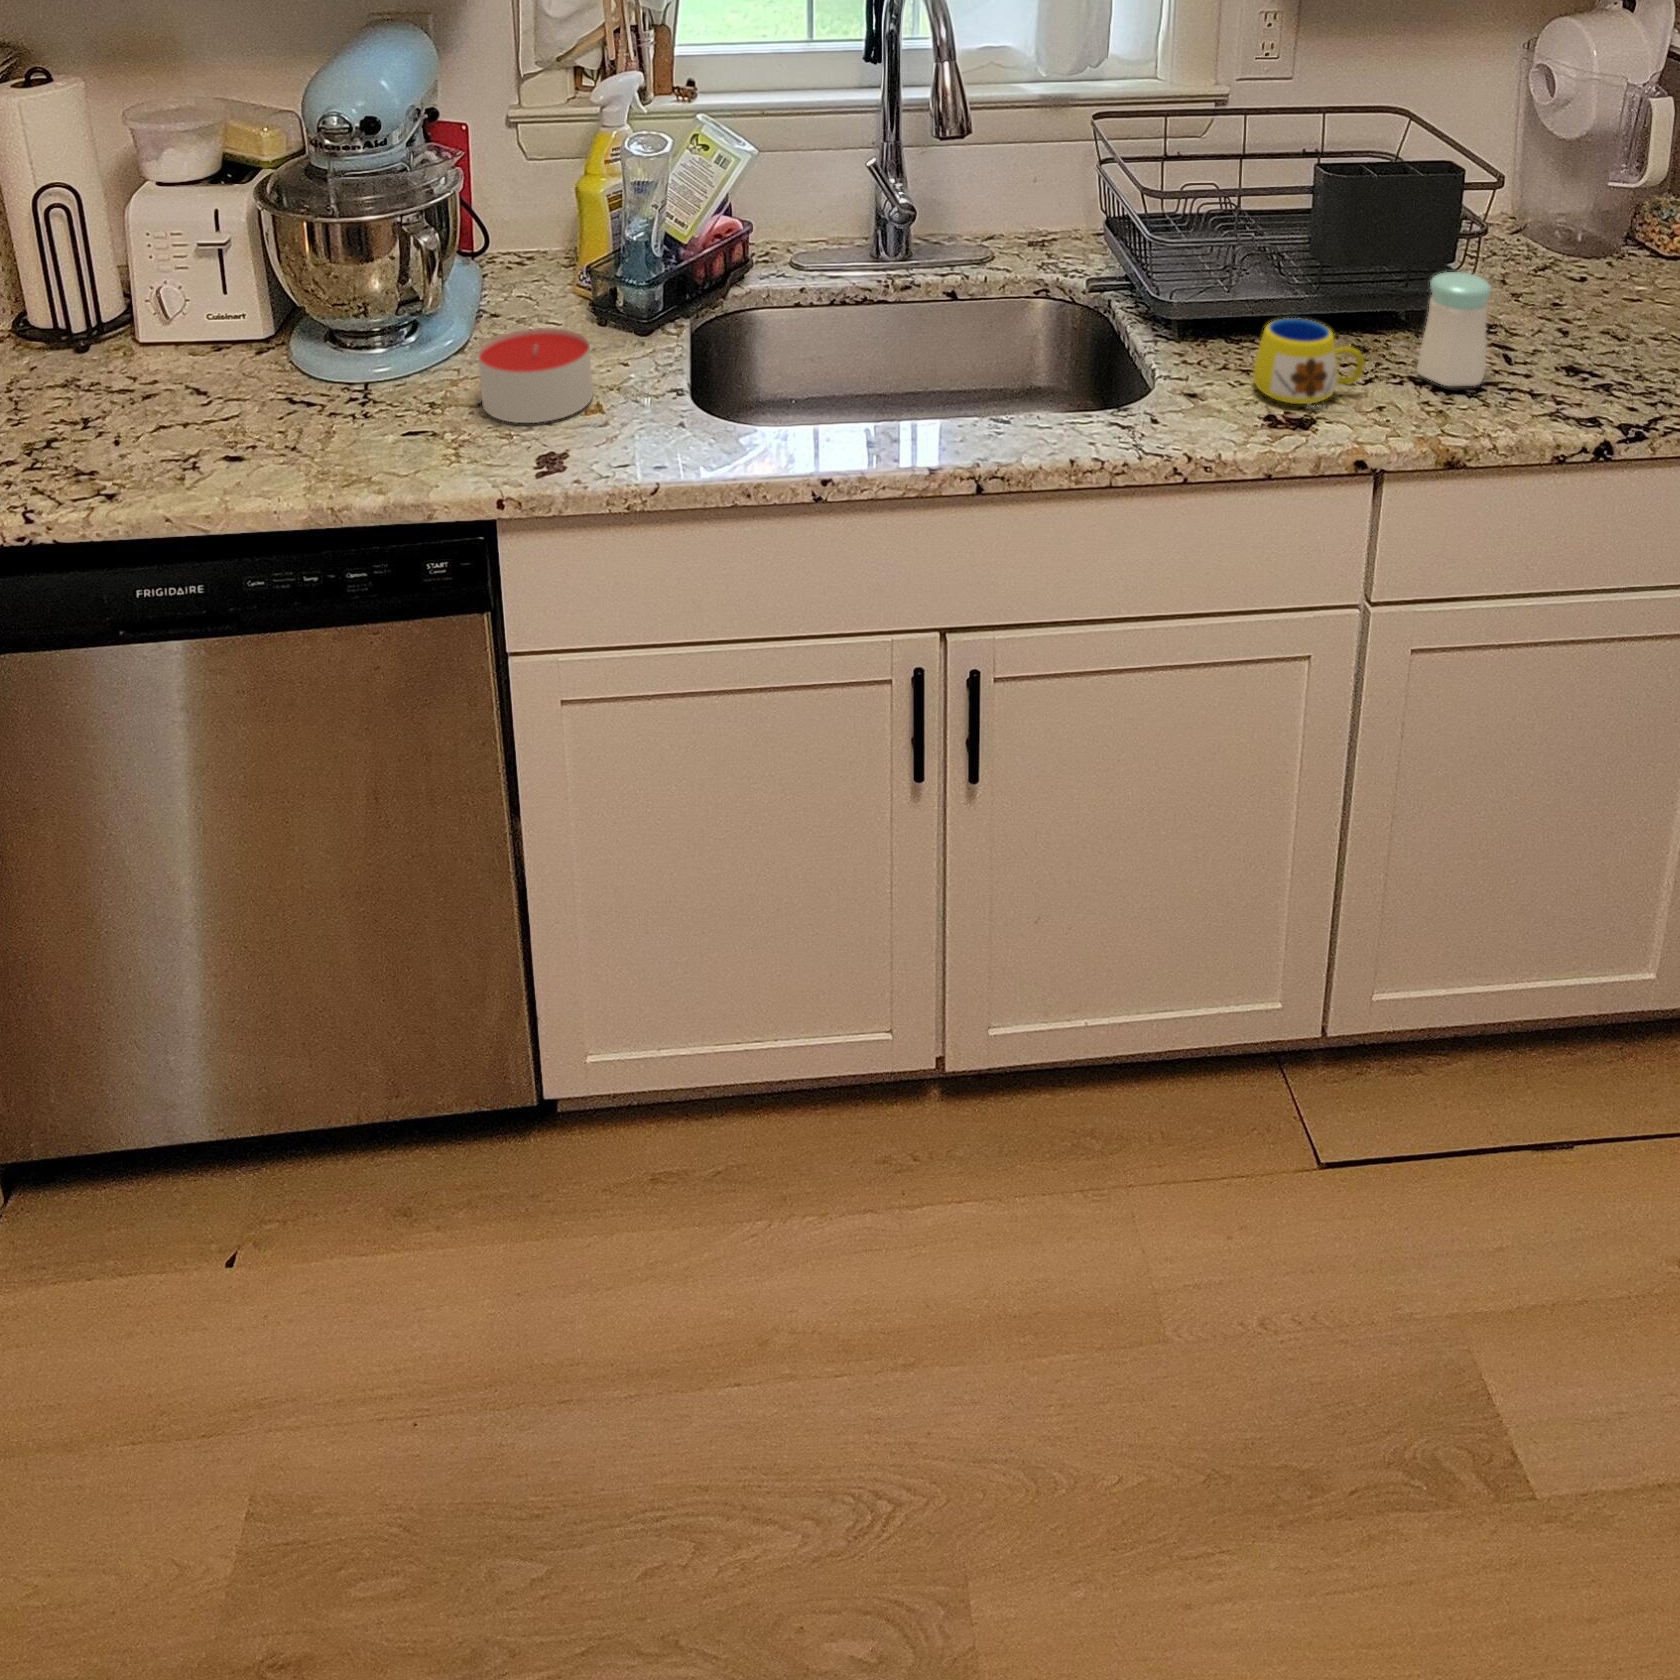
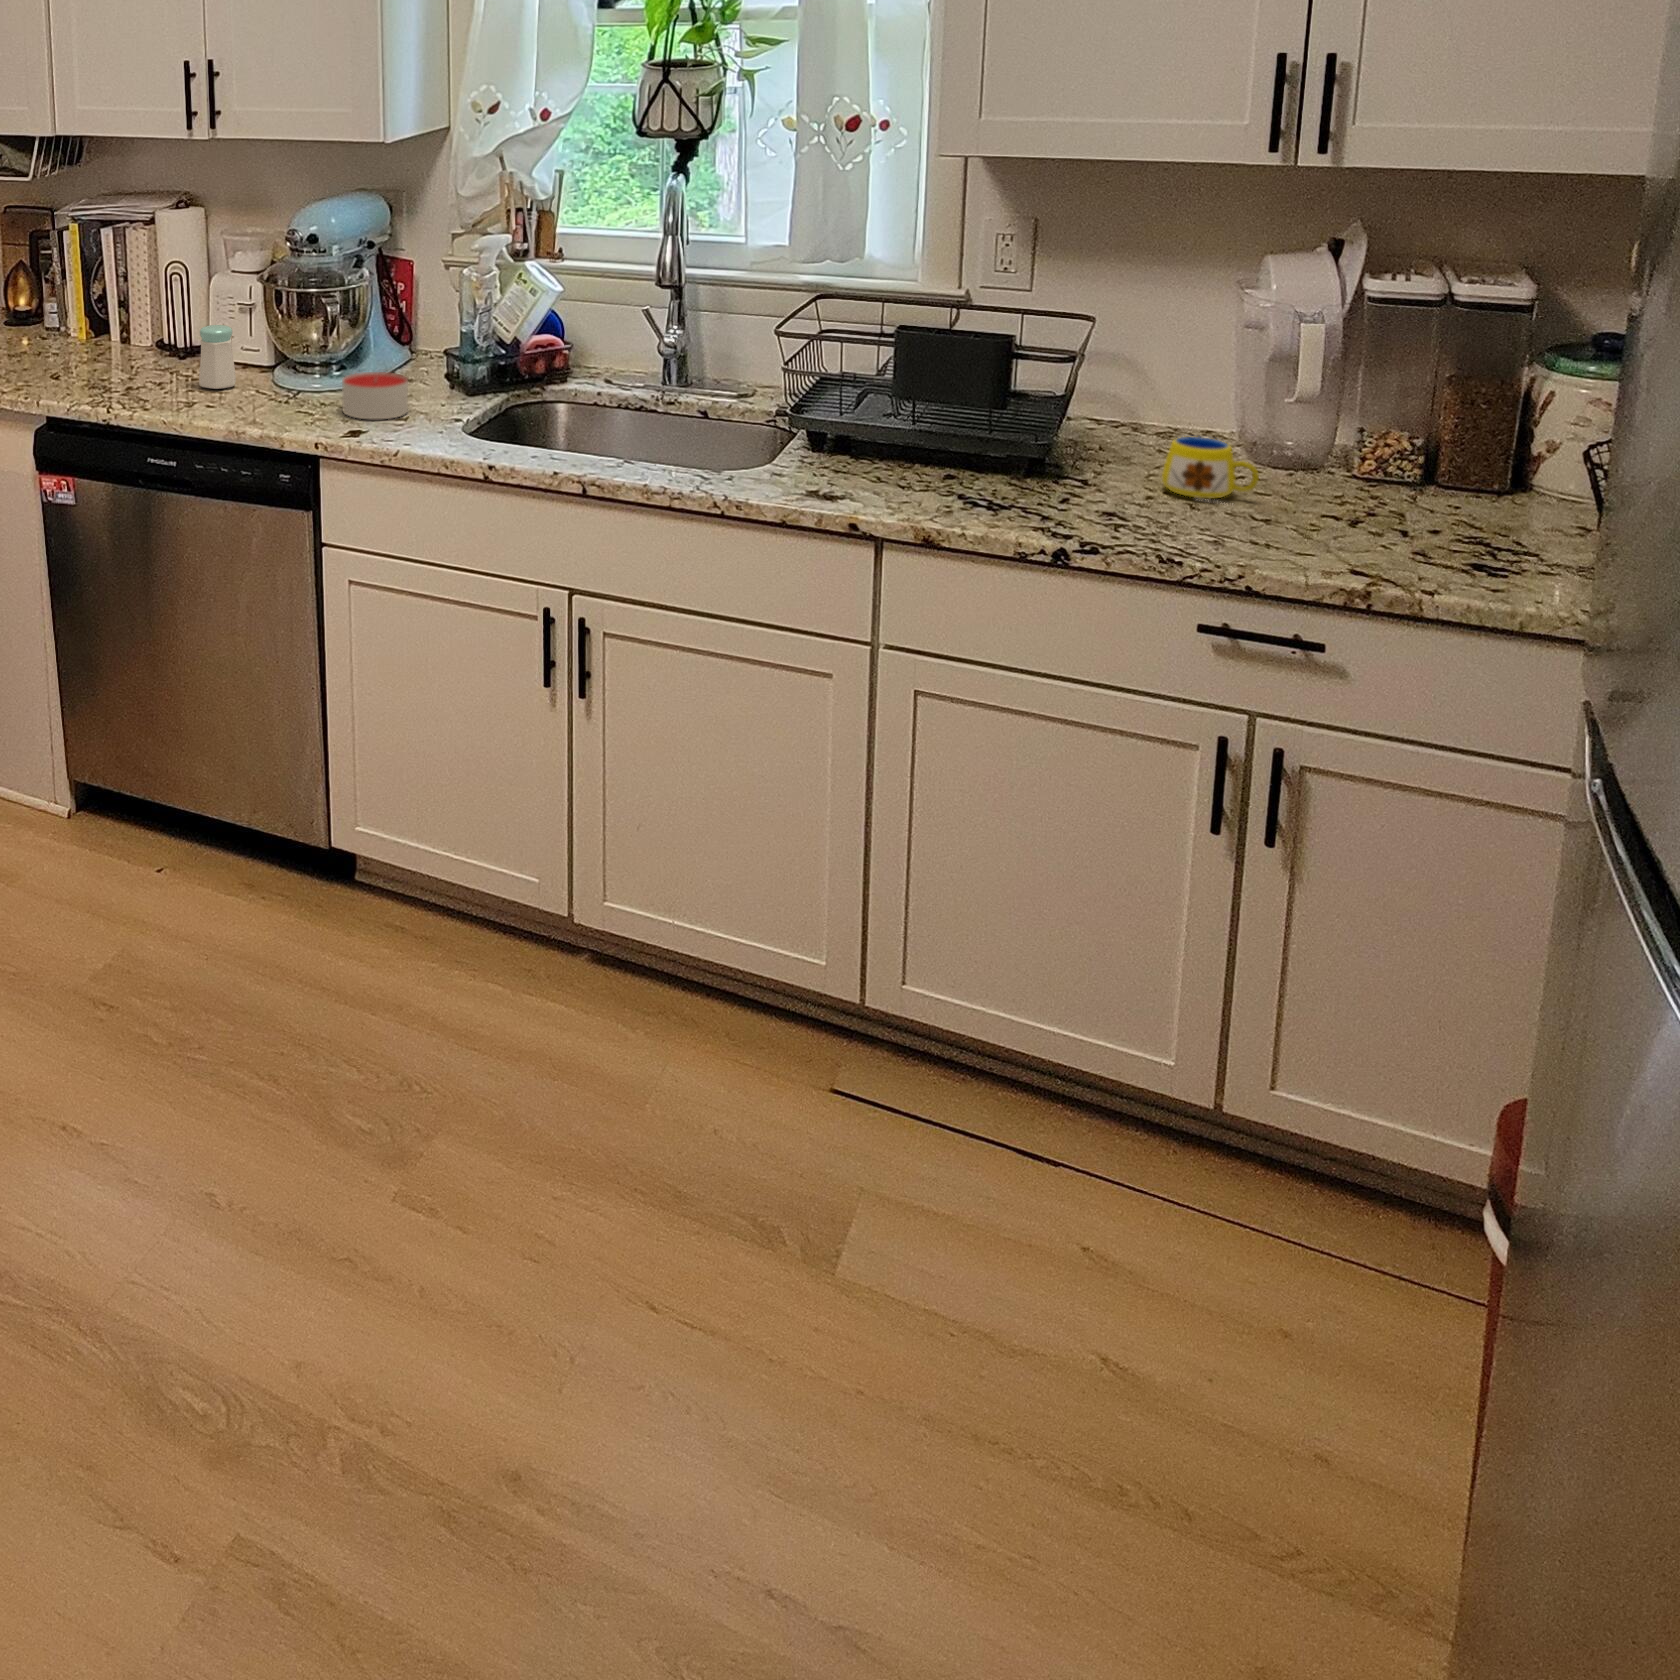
salt shaker: present [1417,272,1491,386] -> present [199,325,236,389]
mug: present [1253,318,1364,408] -> present [1162,437,1259,505]

